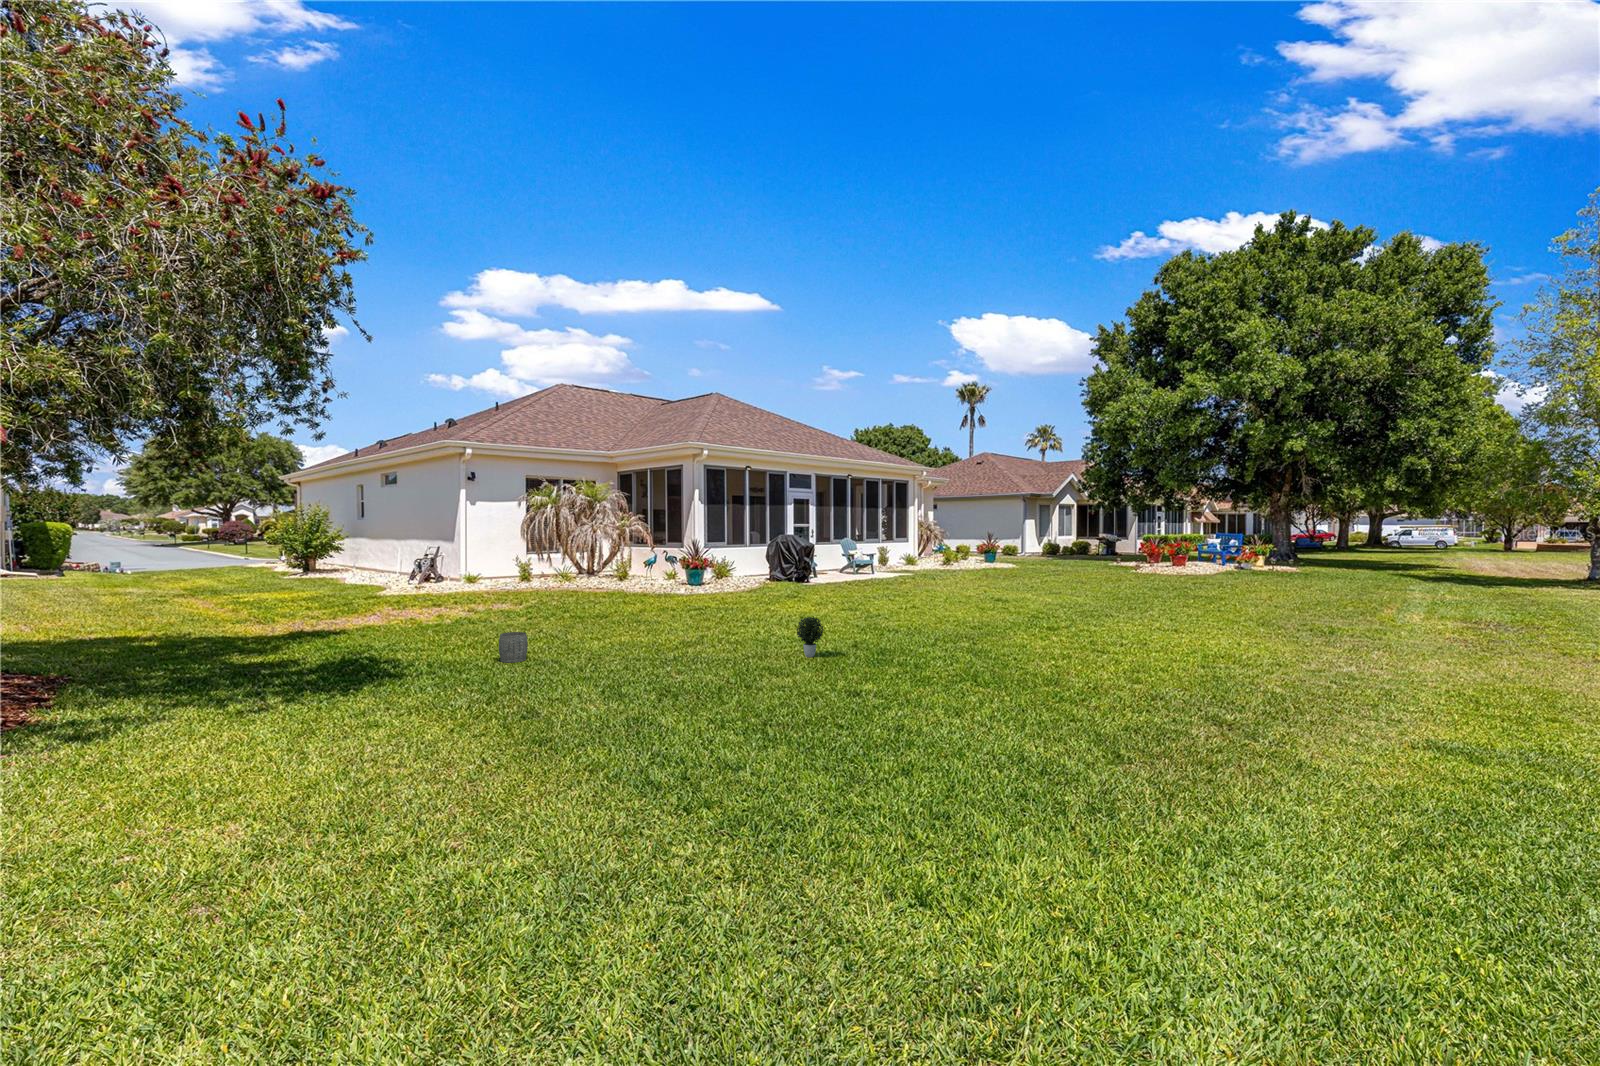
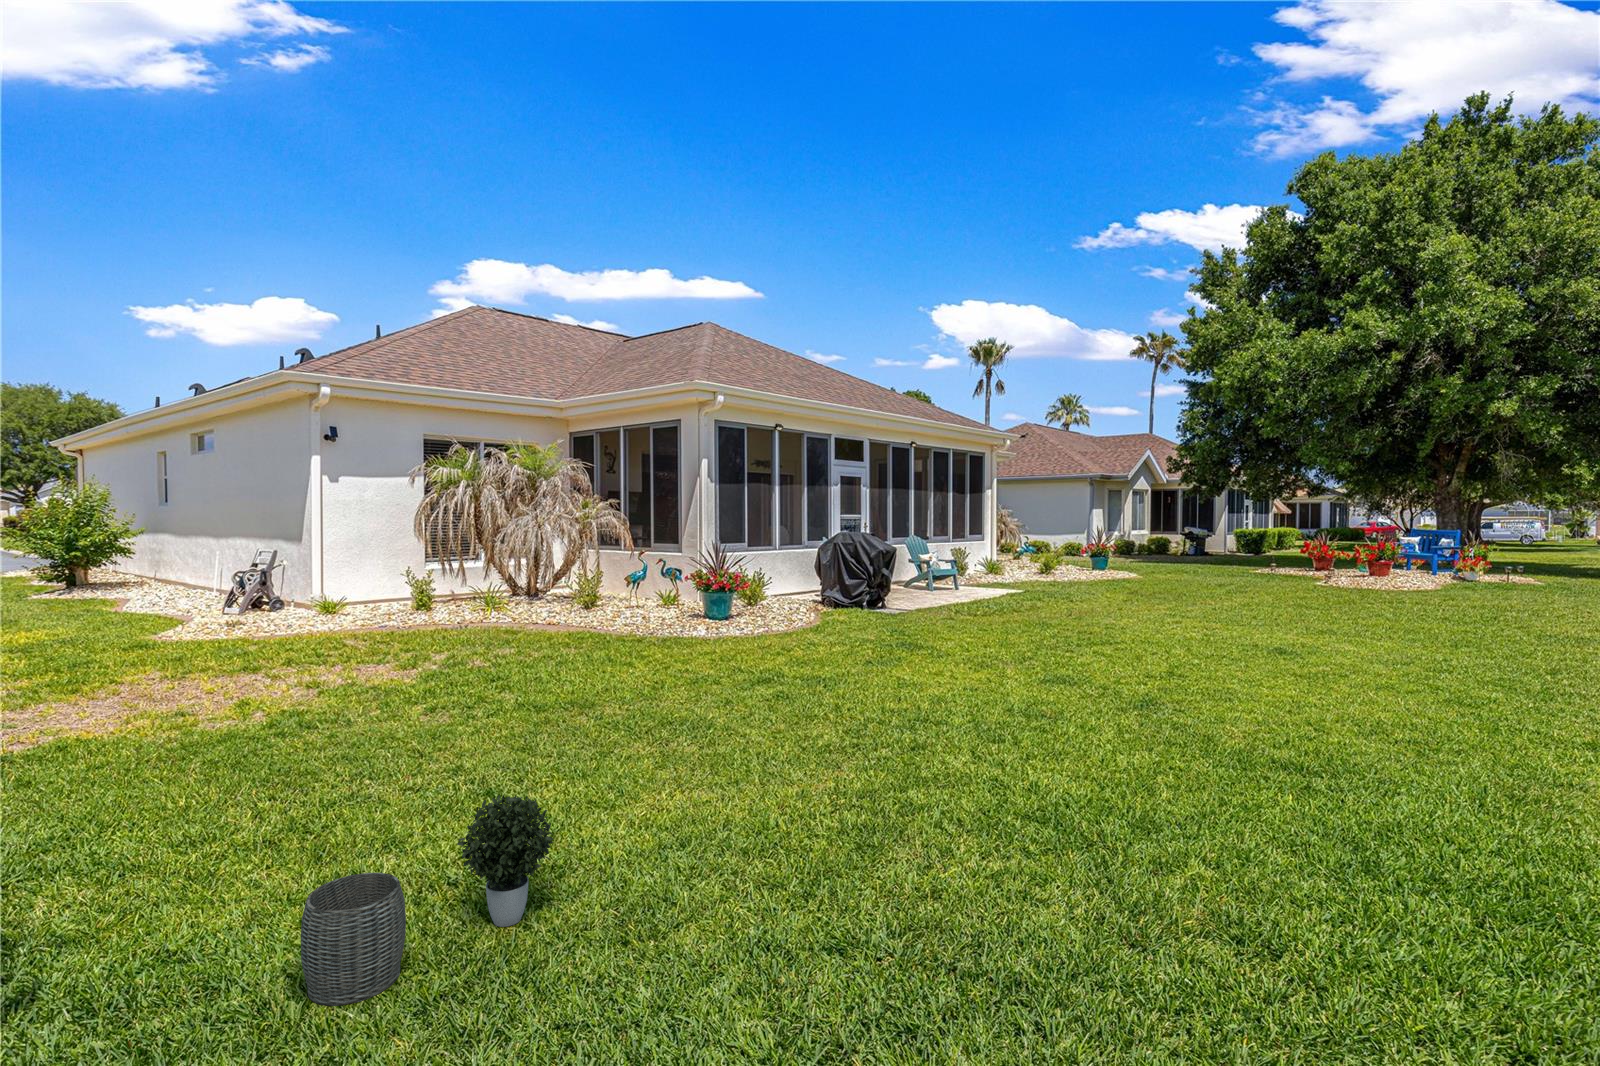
potted plant: present [797,617,824,657] -> present [457,795,553,927]

